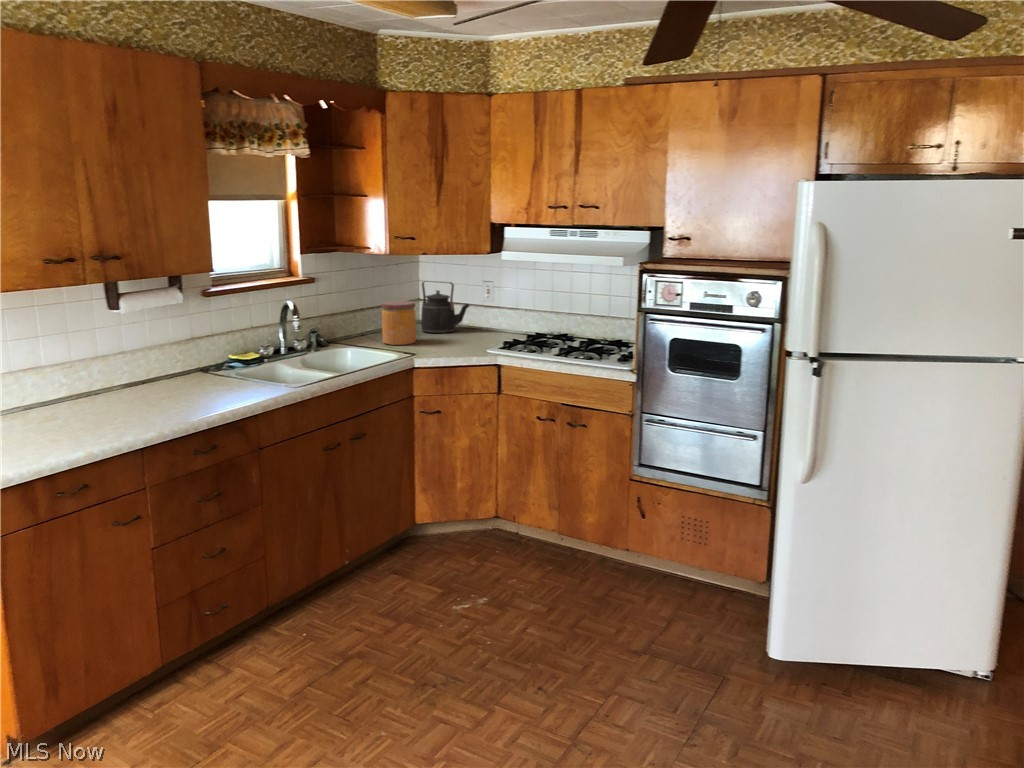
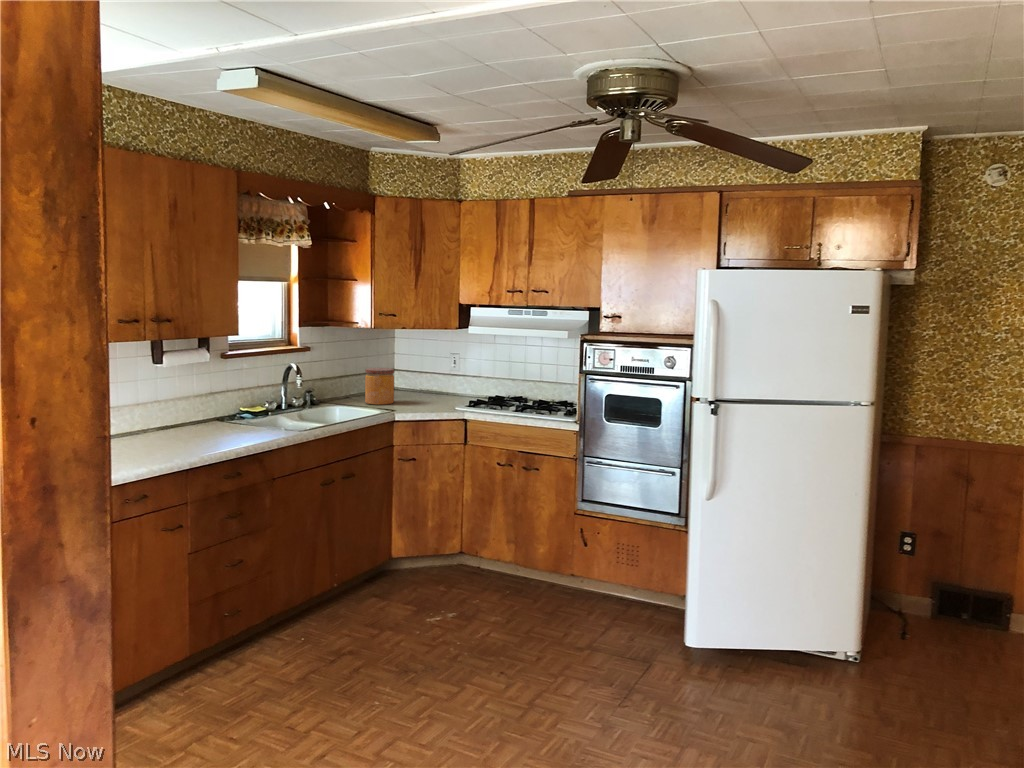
kettle: present [421,281,469,333] -> none [397,352,439,397]

